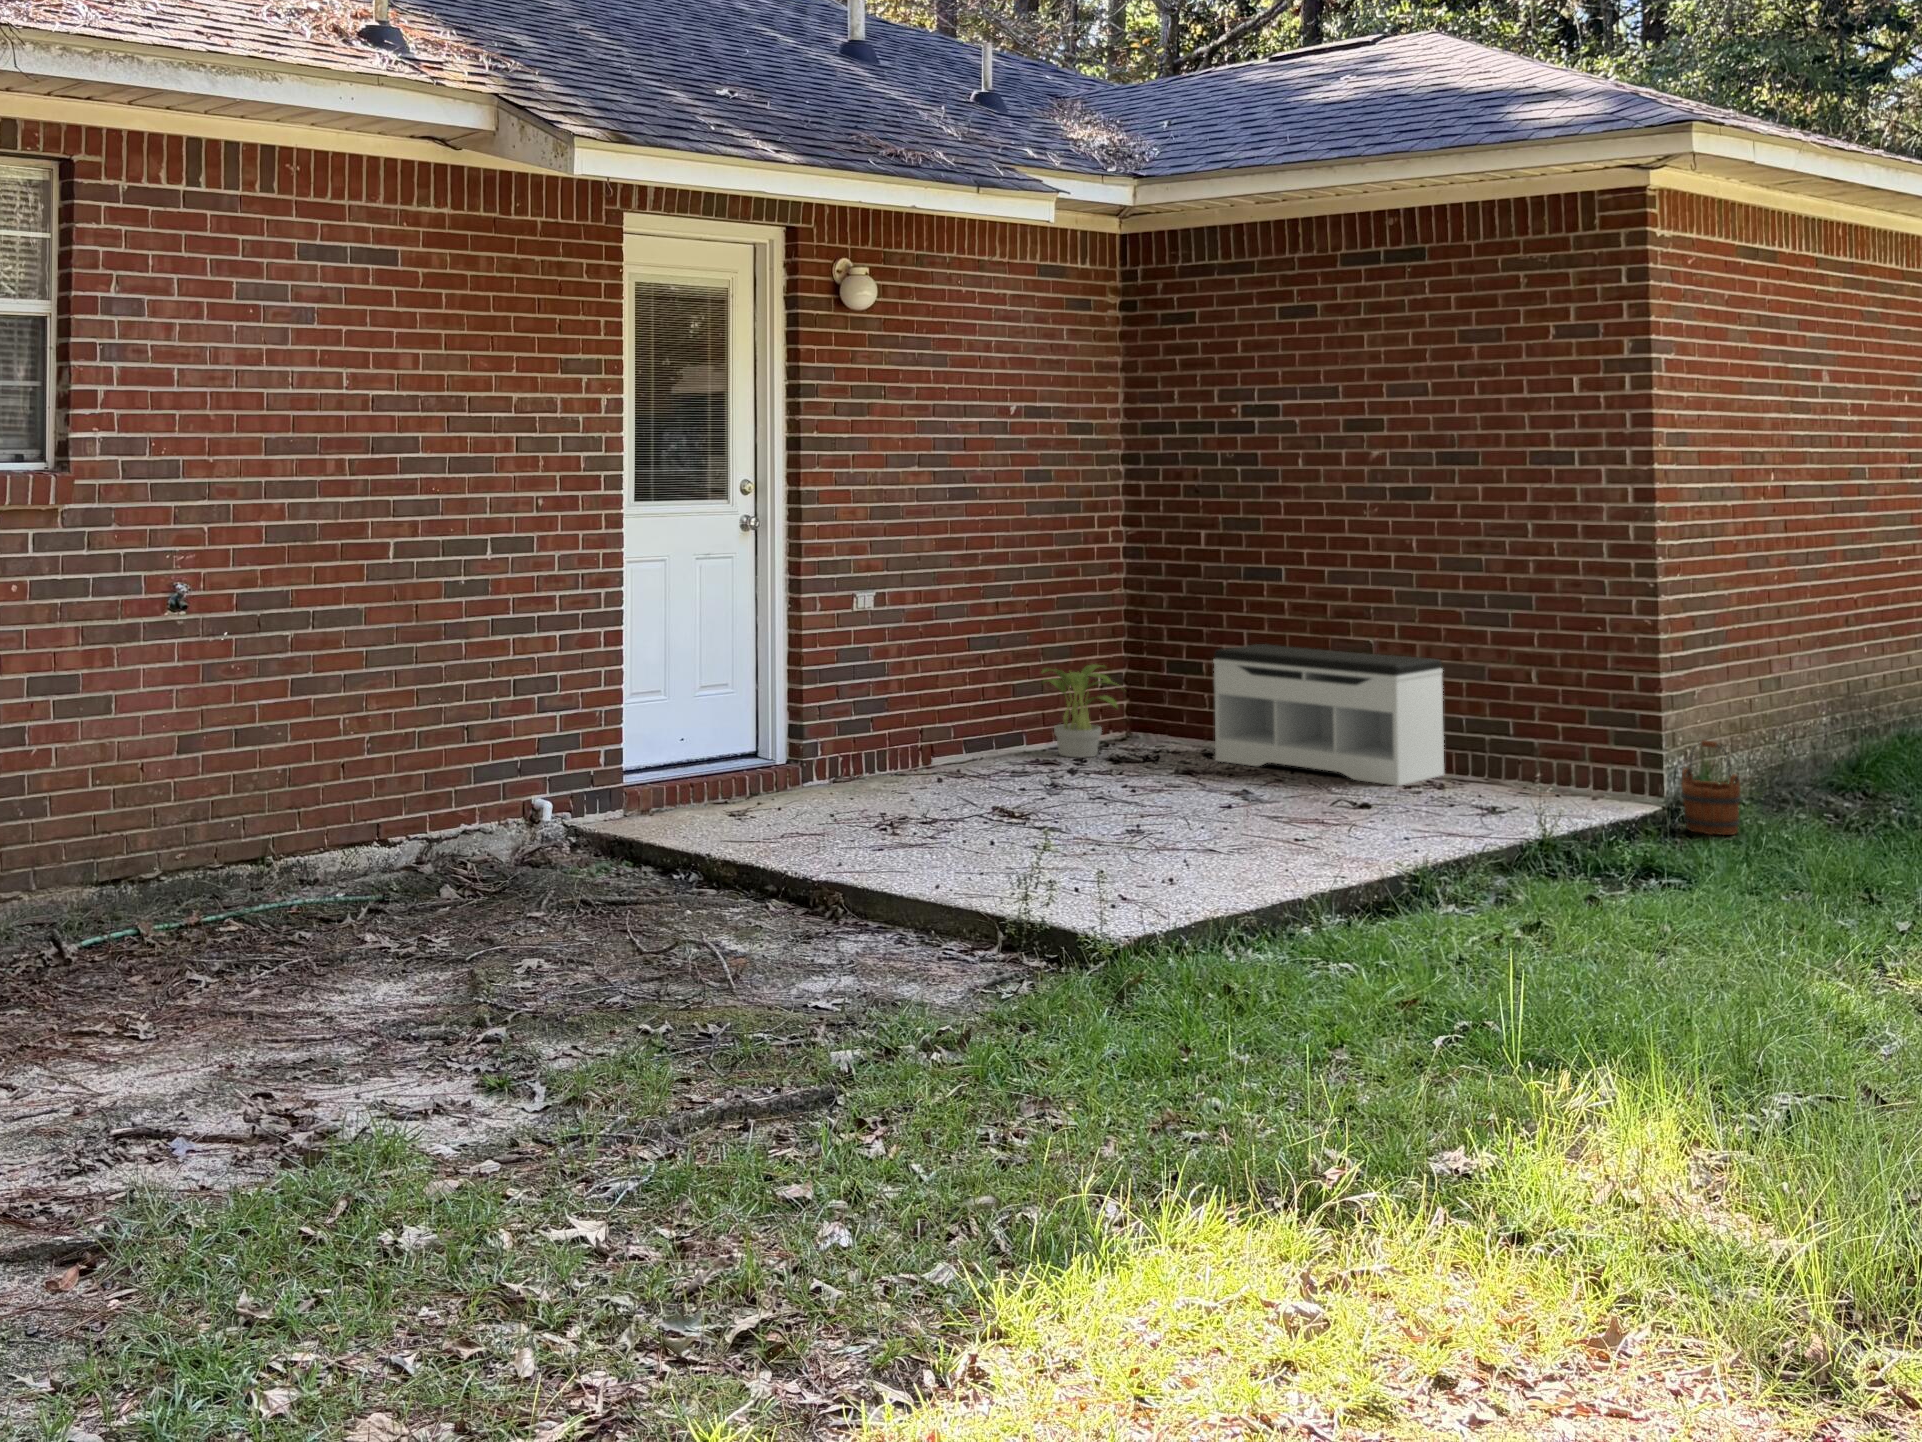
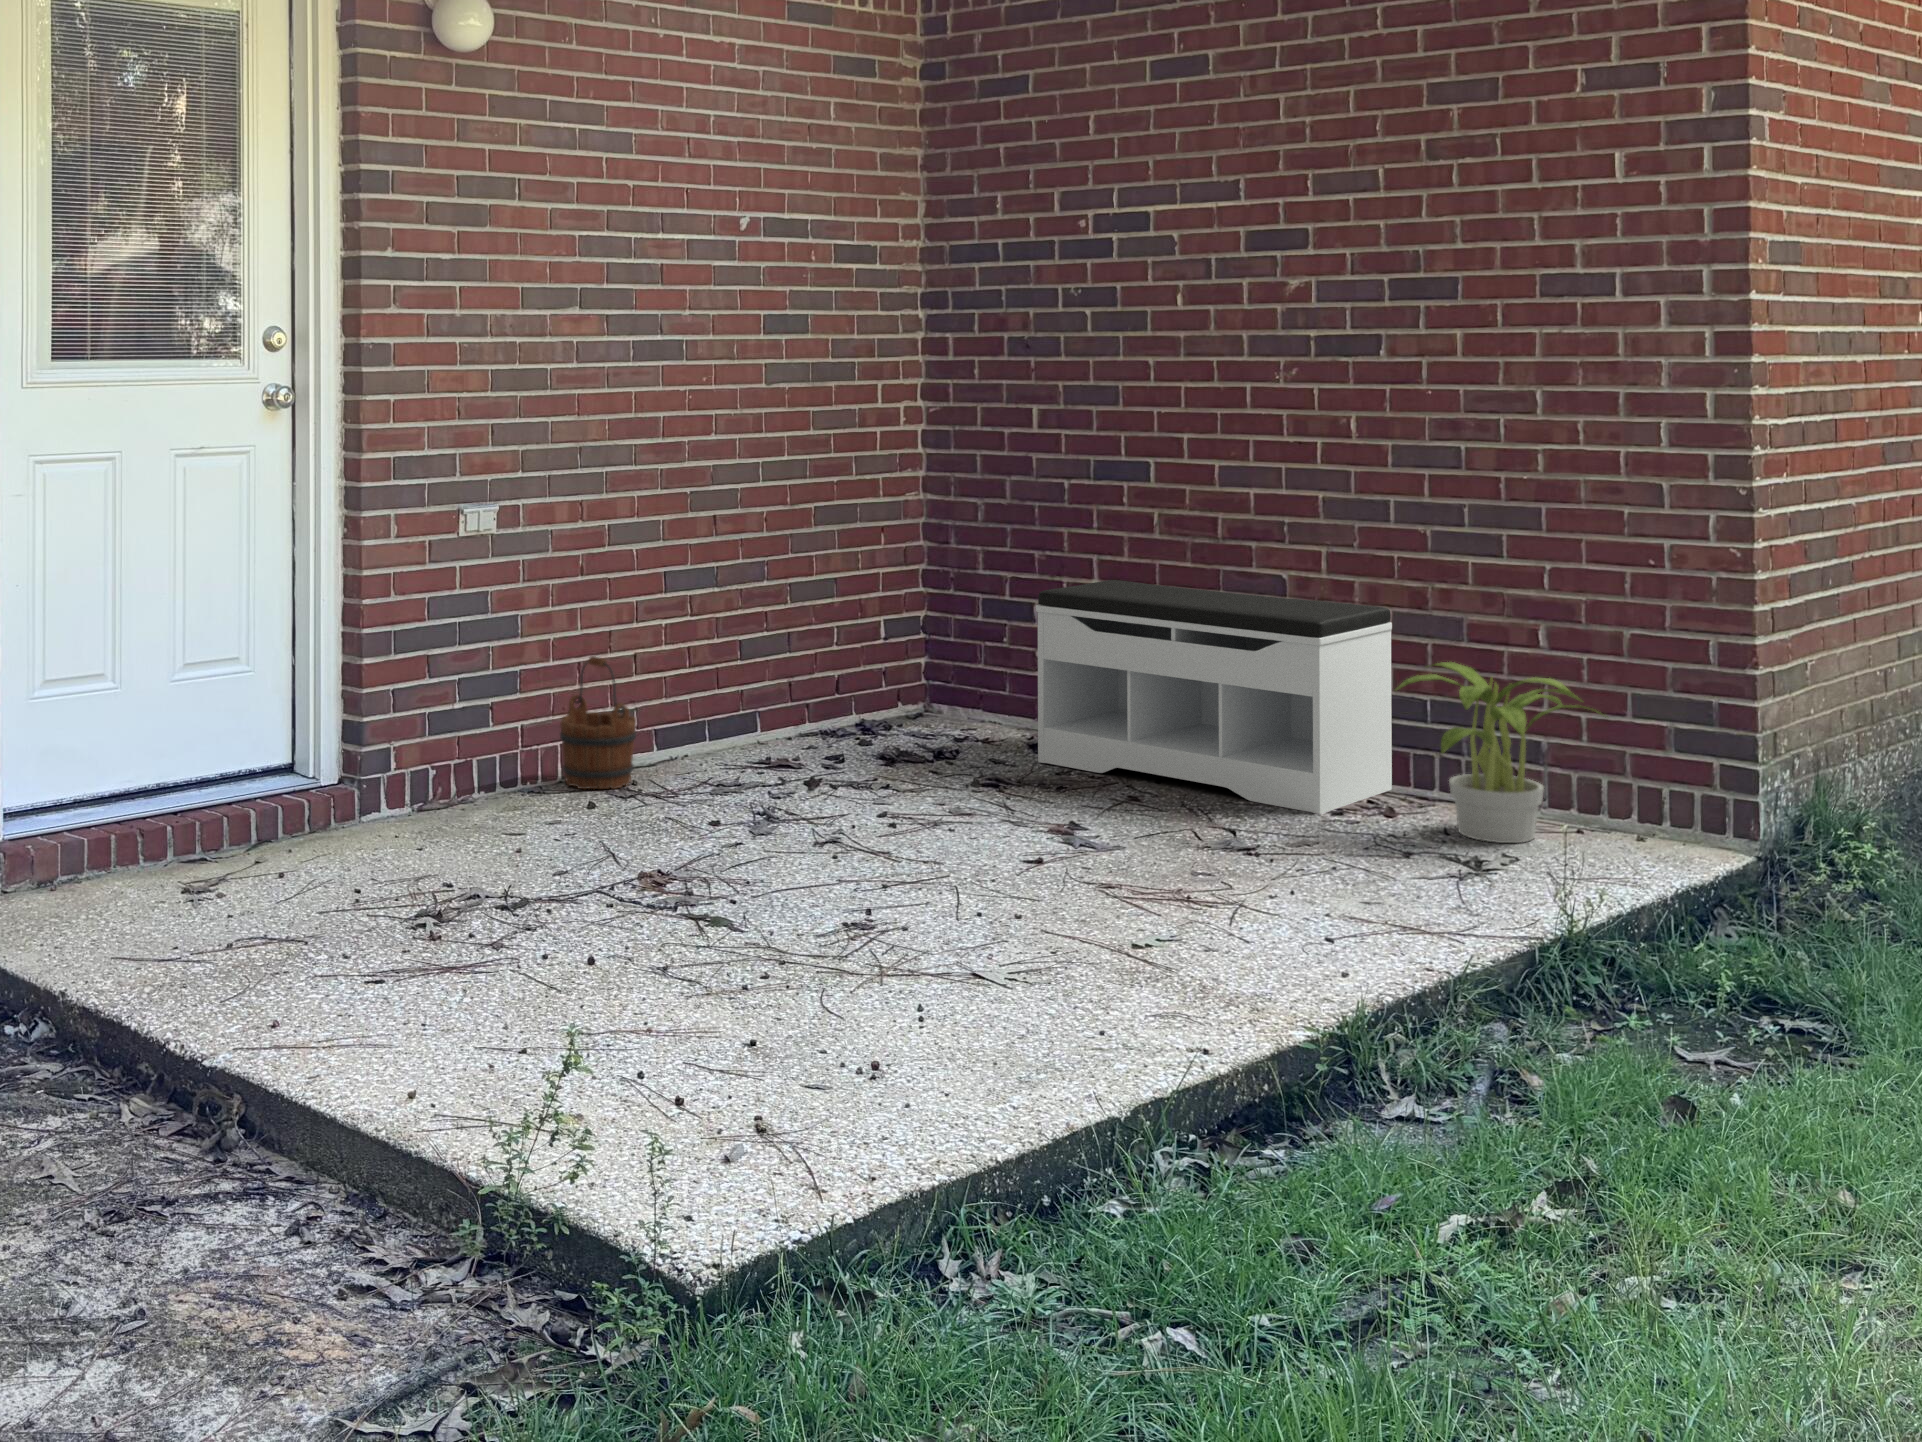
potted plant: present [1042,664,1117,758] -> present [1396,662,1606,843]
wooden bucket: present [1681,740,1741,835] -> present [560,656,636,789]

